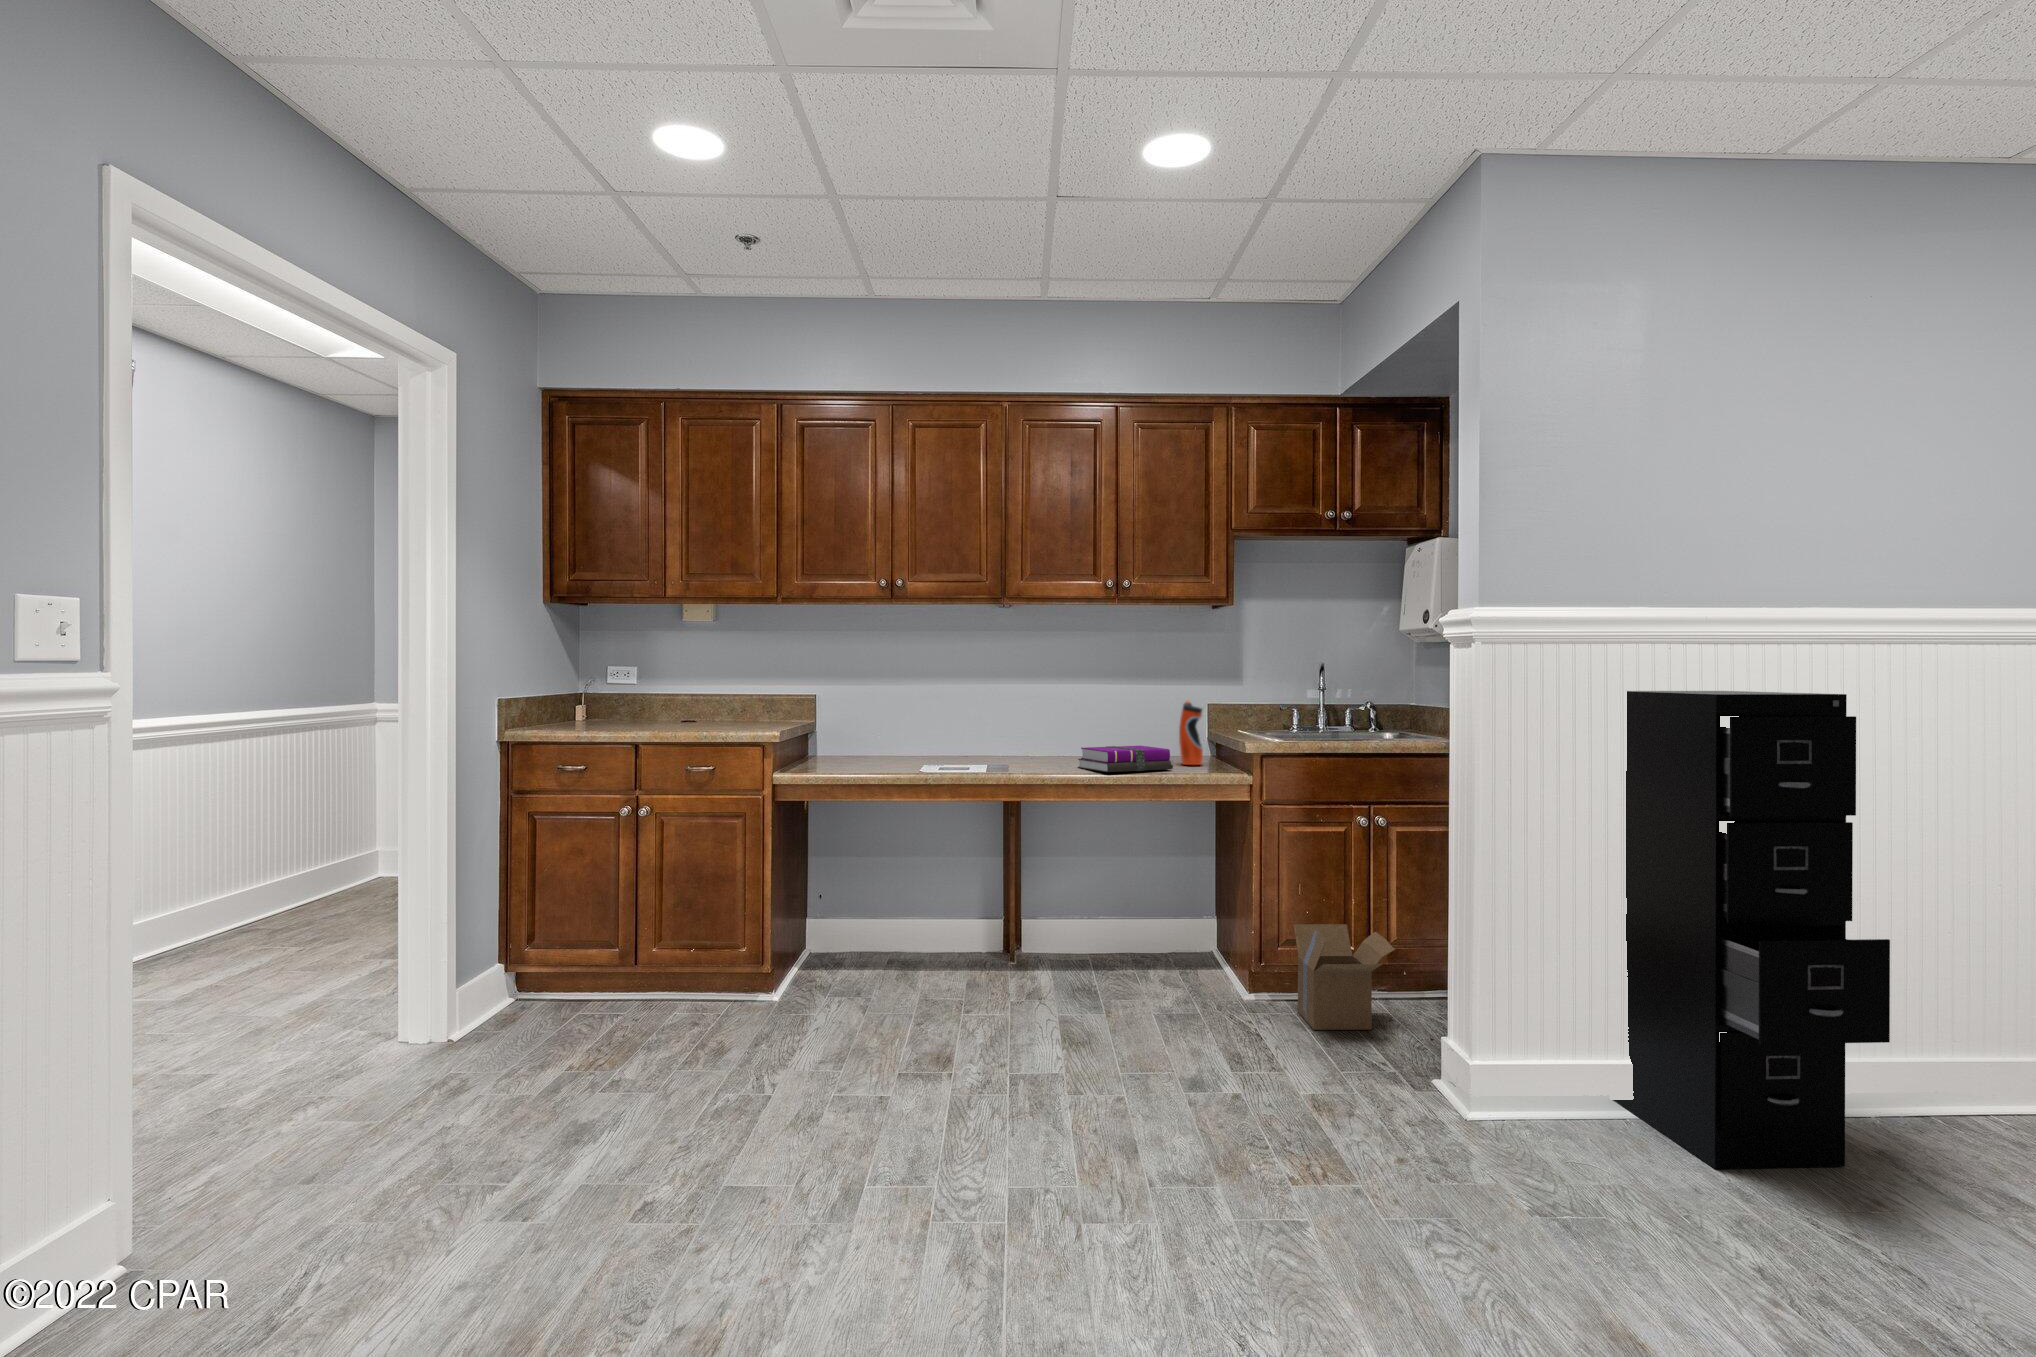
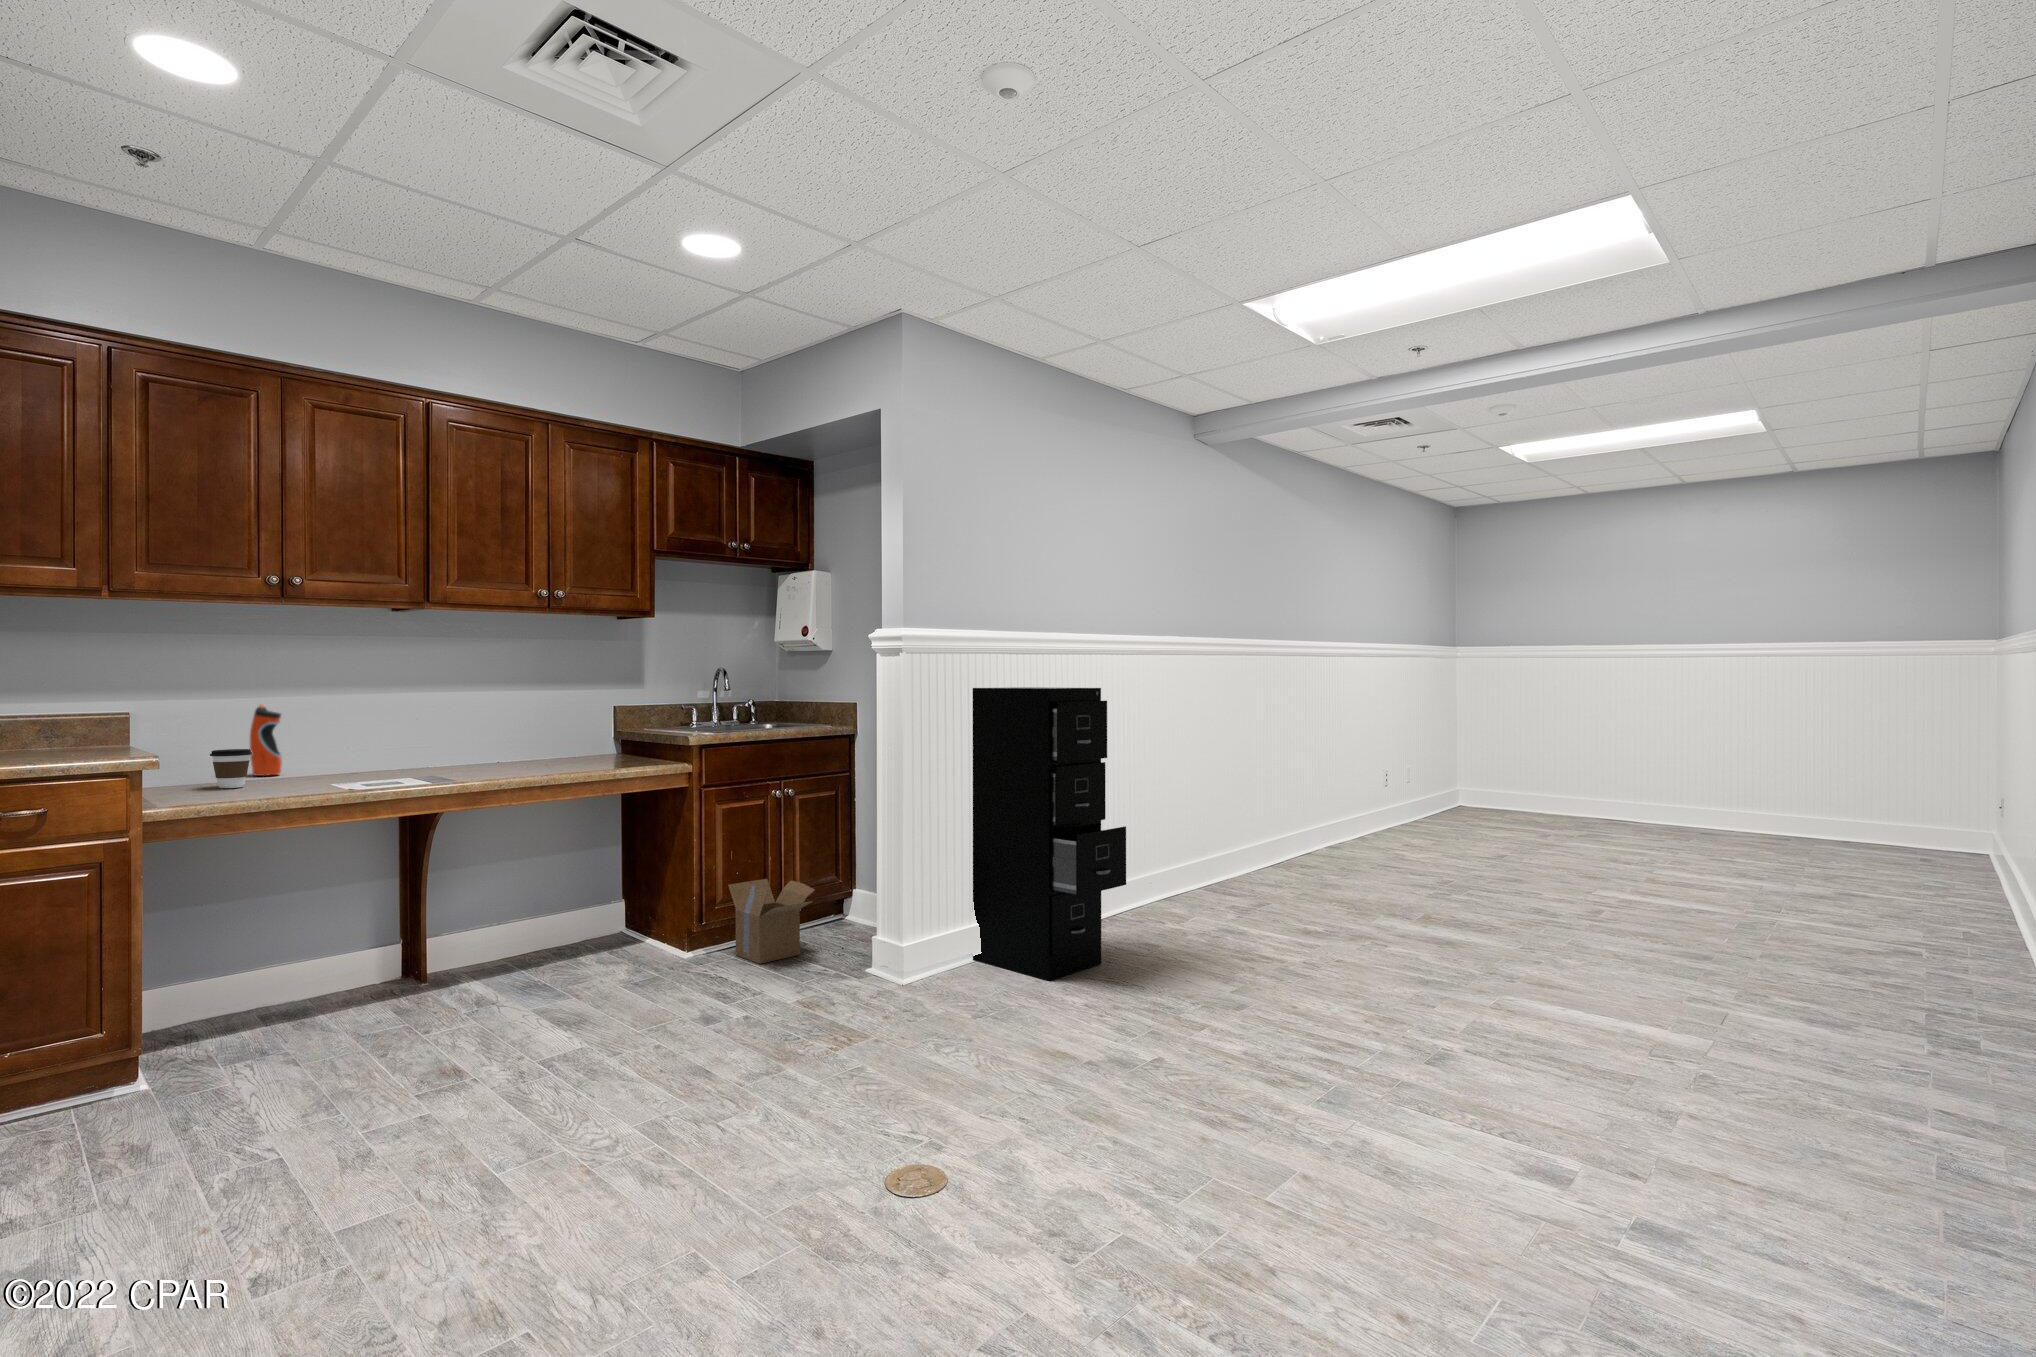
water bottle: present [1179,700,1203,765] -> present [250,704,282,776]
coffee cup: none [824,736,854,770] -> present [210,749,252,788]
notebook: present [1078,746,1173,772] -> none [512,745,609,770]

